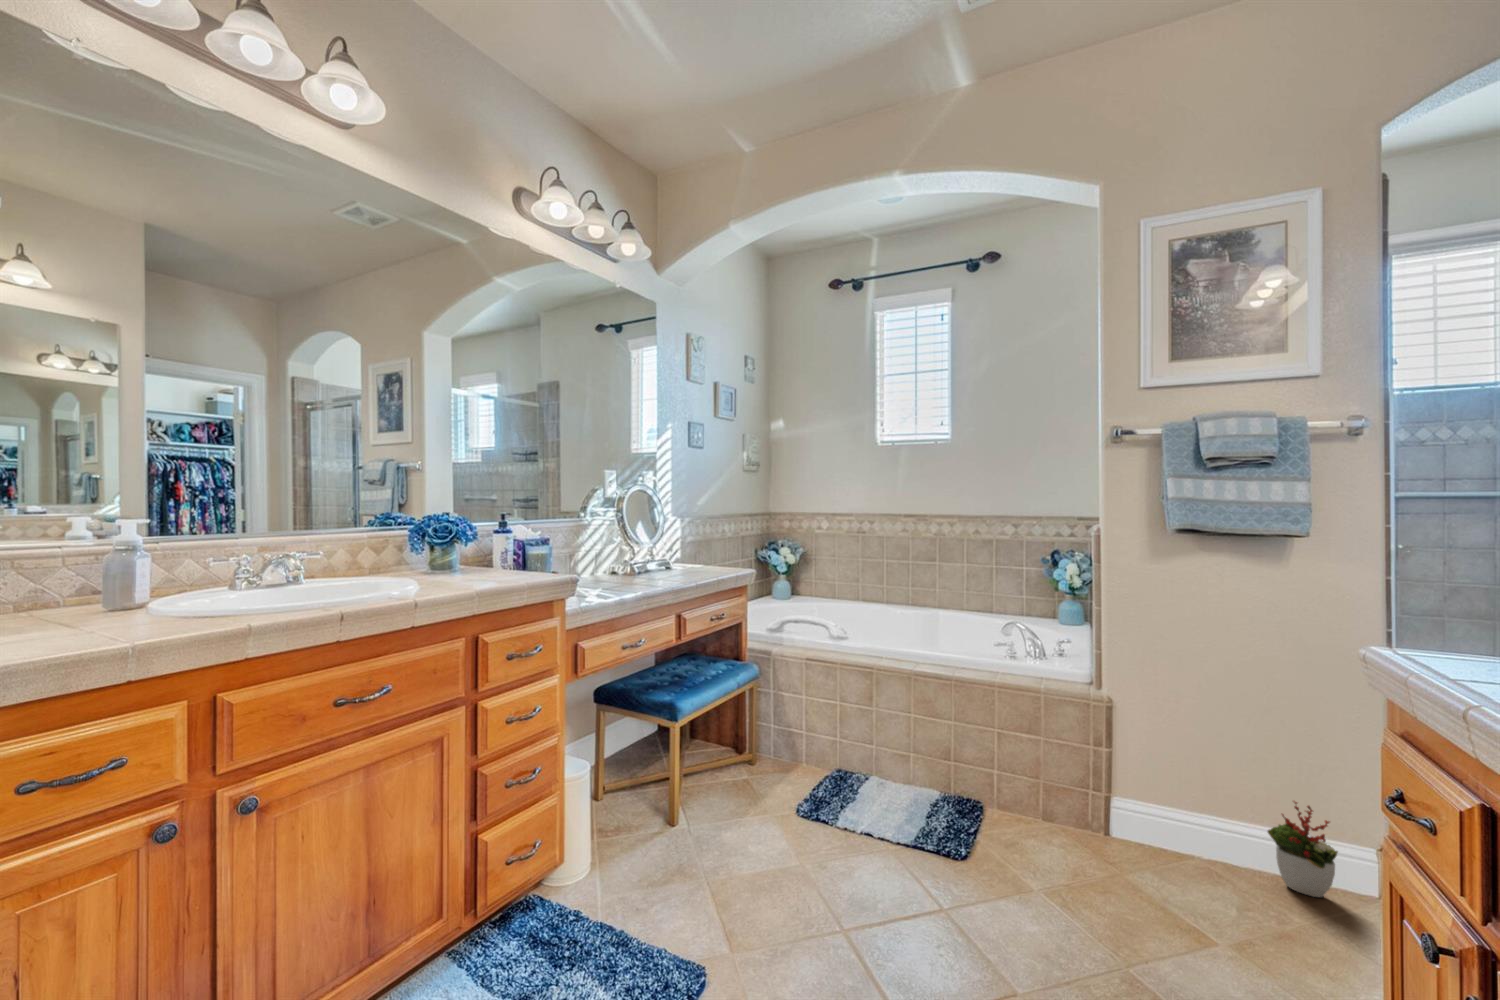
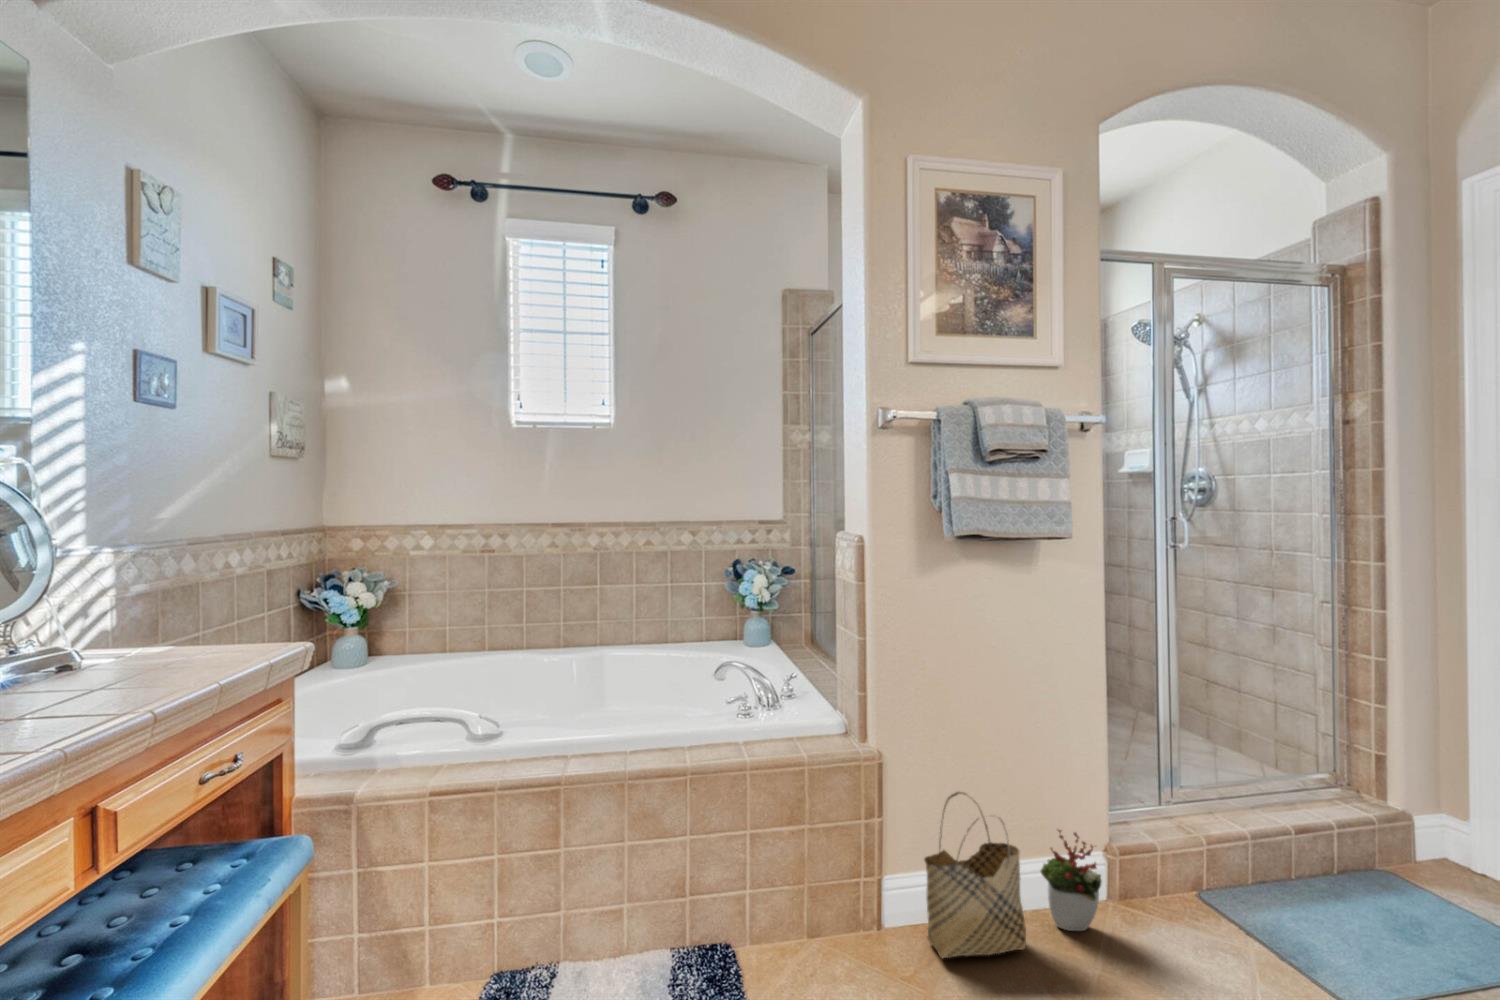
woven basket: none [1135,743,1238,882] -> present [924,792,1026,958]

